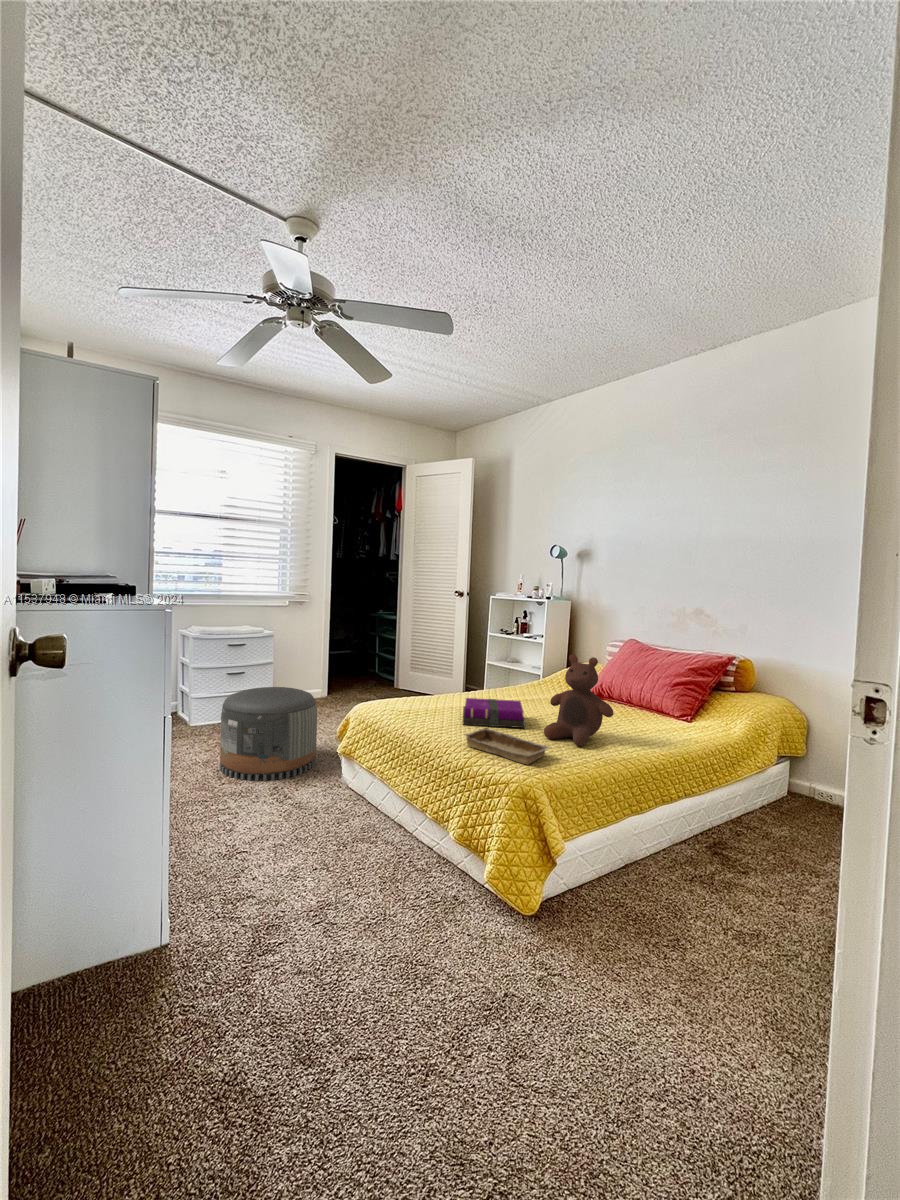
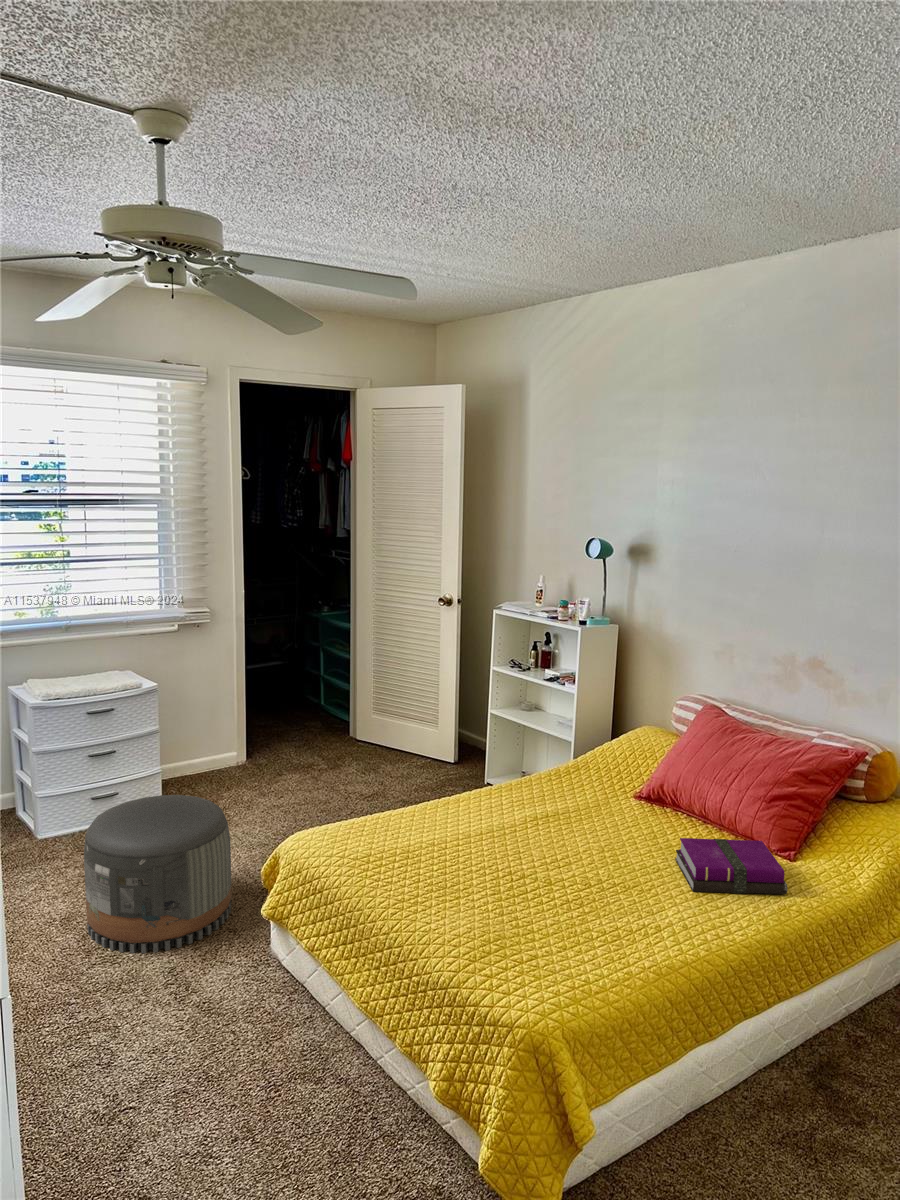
stuffed bear: present [544,654,614,746] -> none [569,782,673,930]
notebook: present [463,698,526,728] -> present [675,838,788,894]
tray: present [464,728,550,765] -> none [446,904,579,984]

